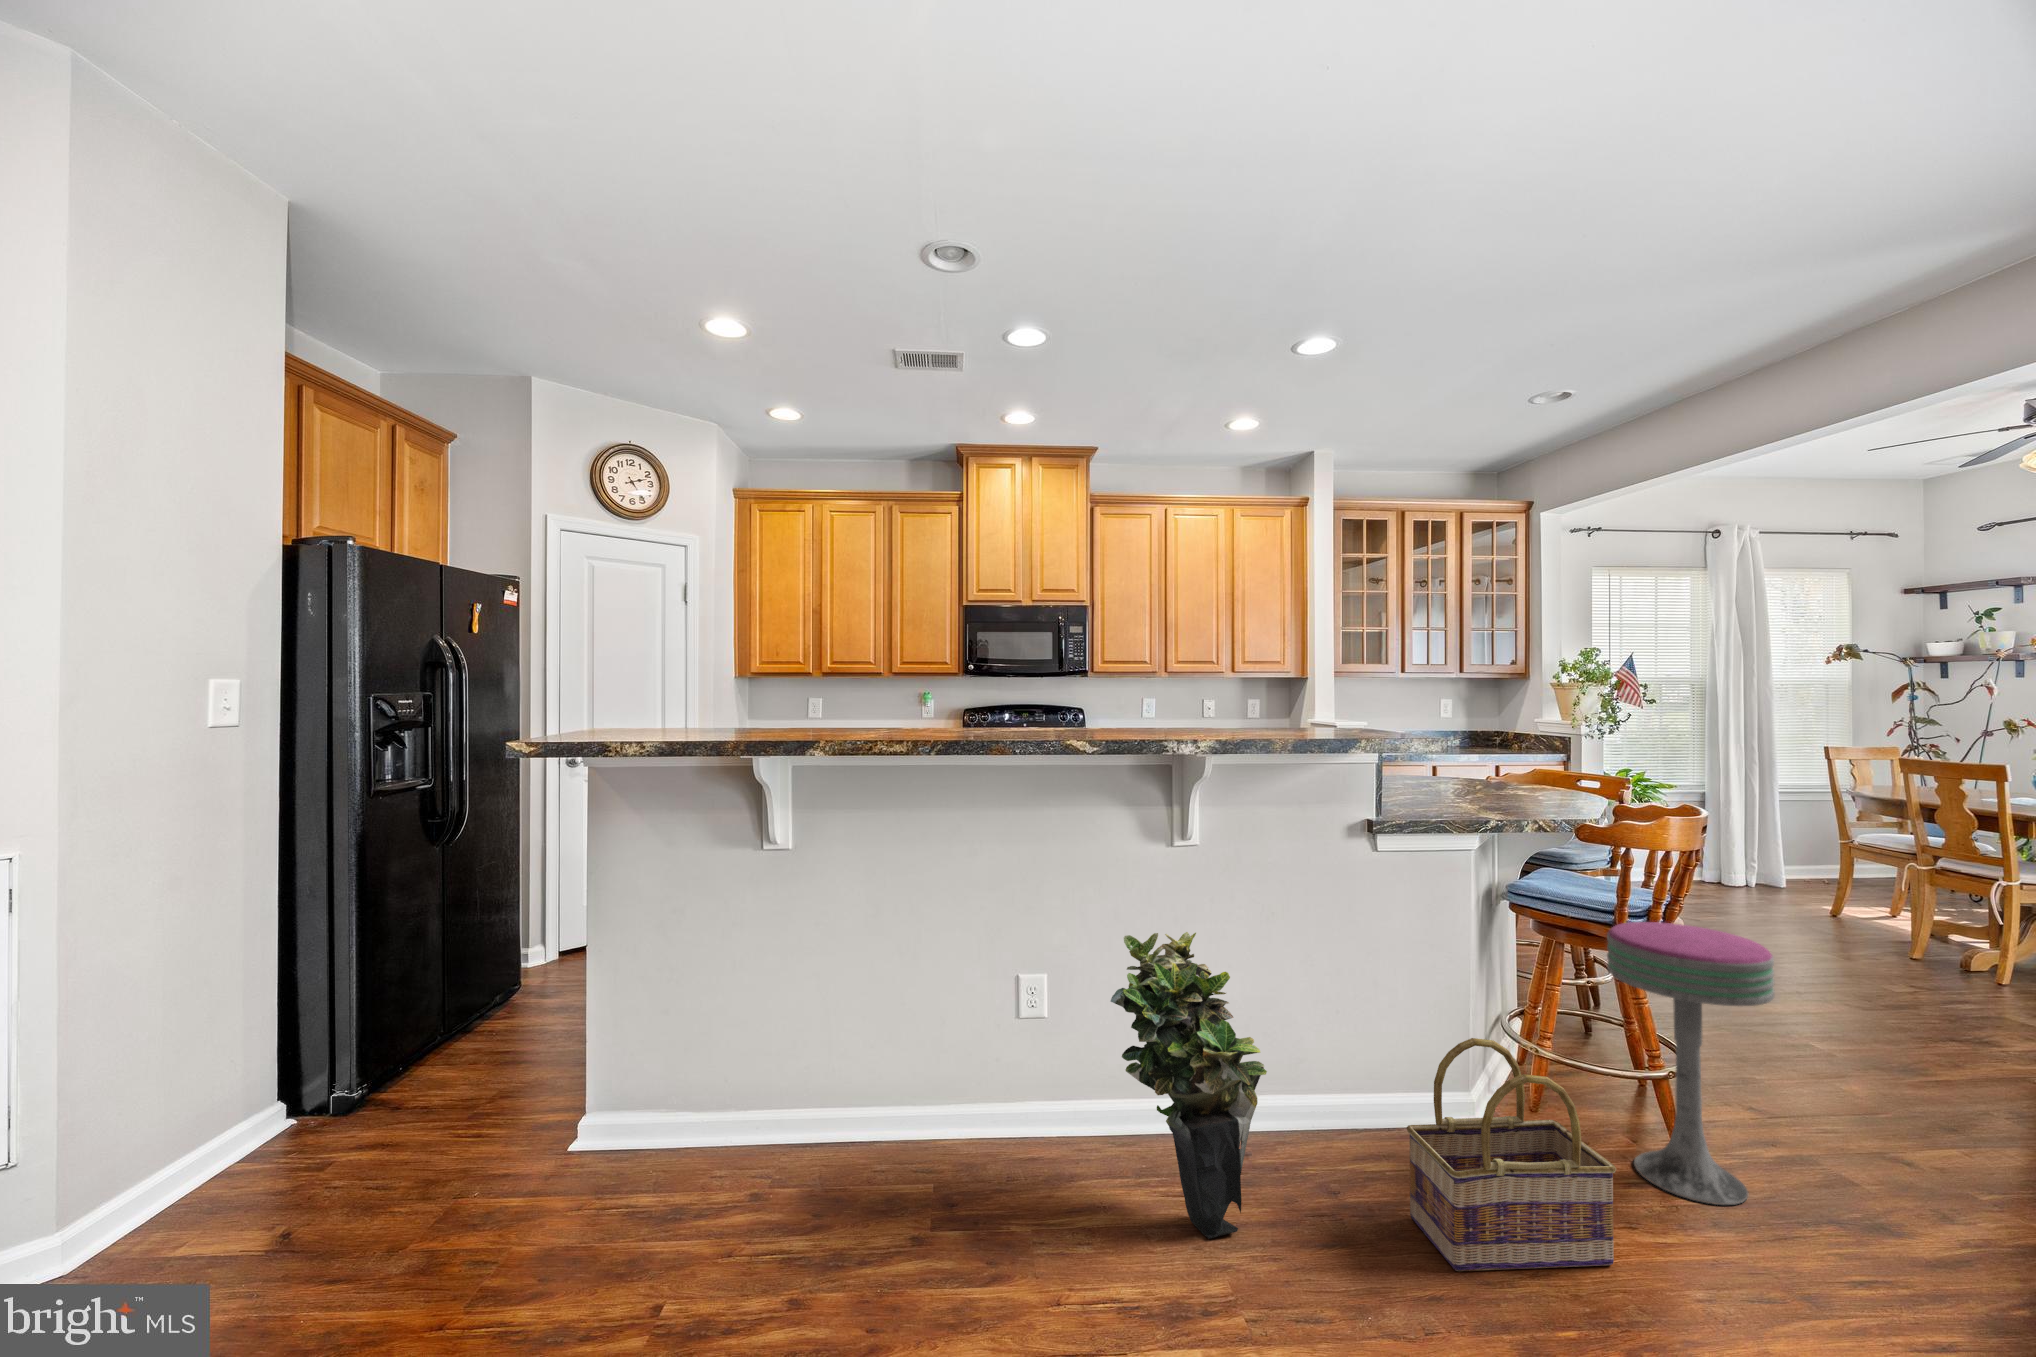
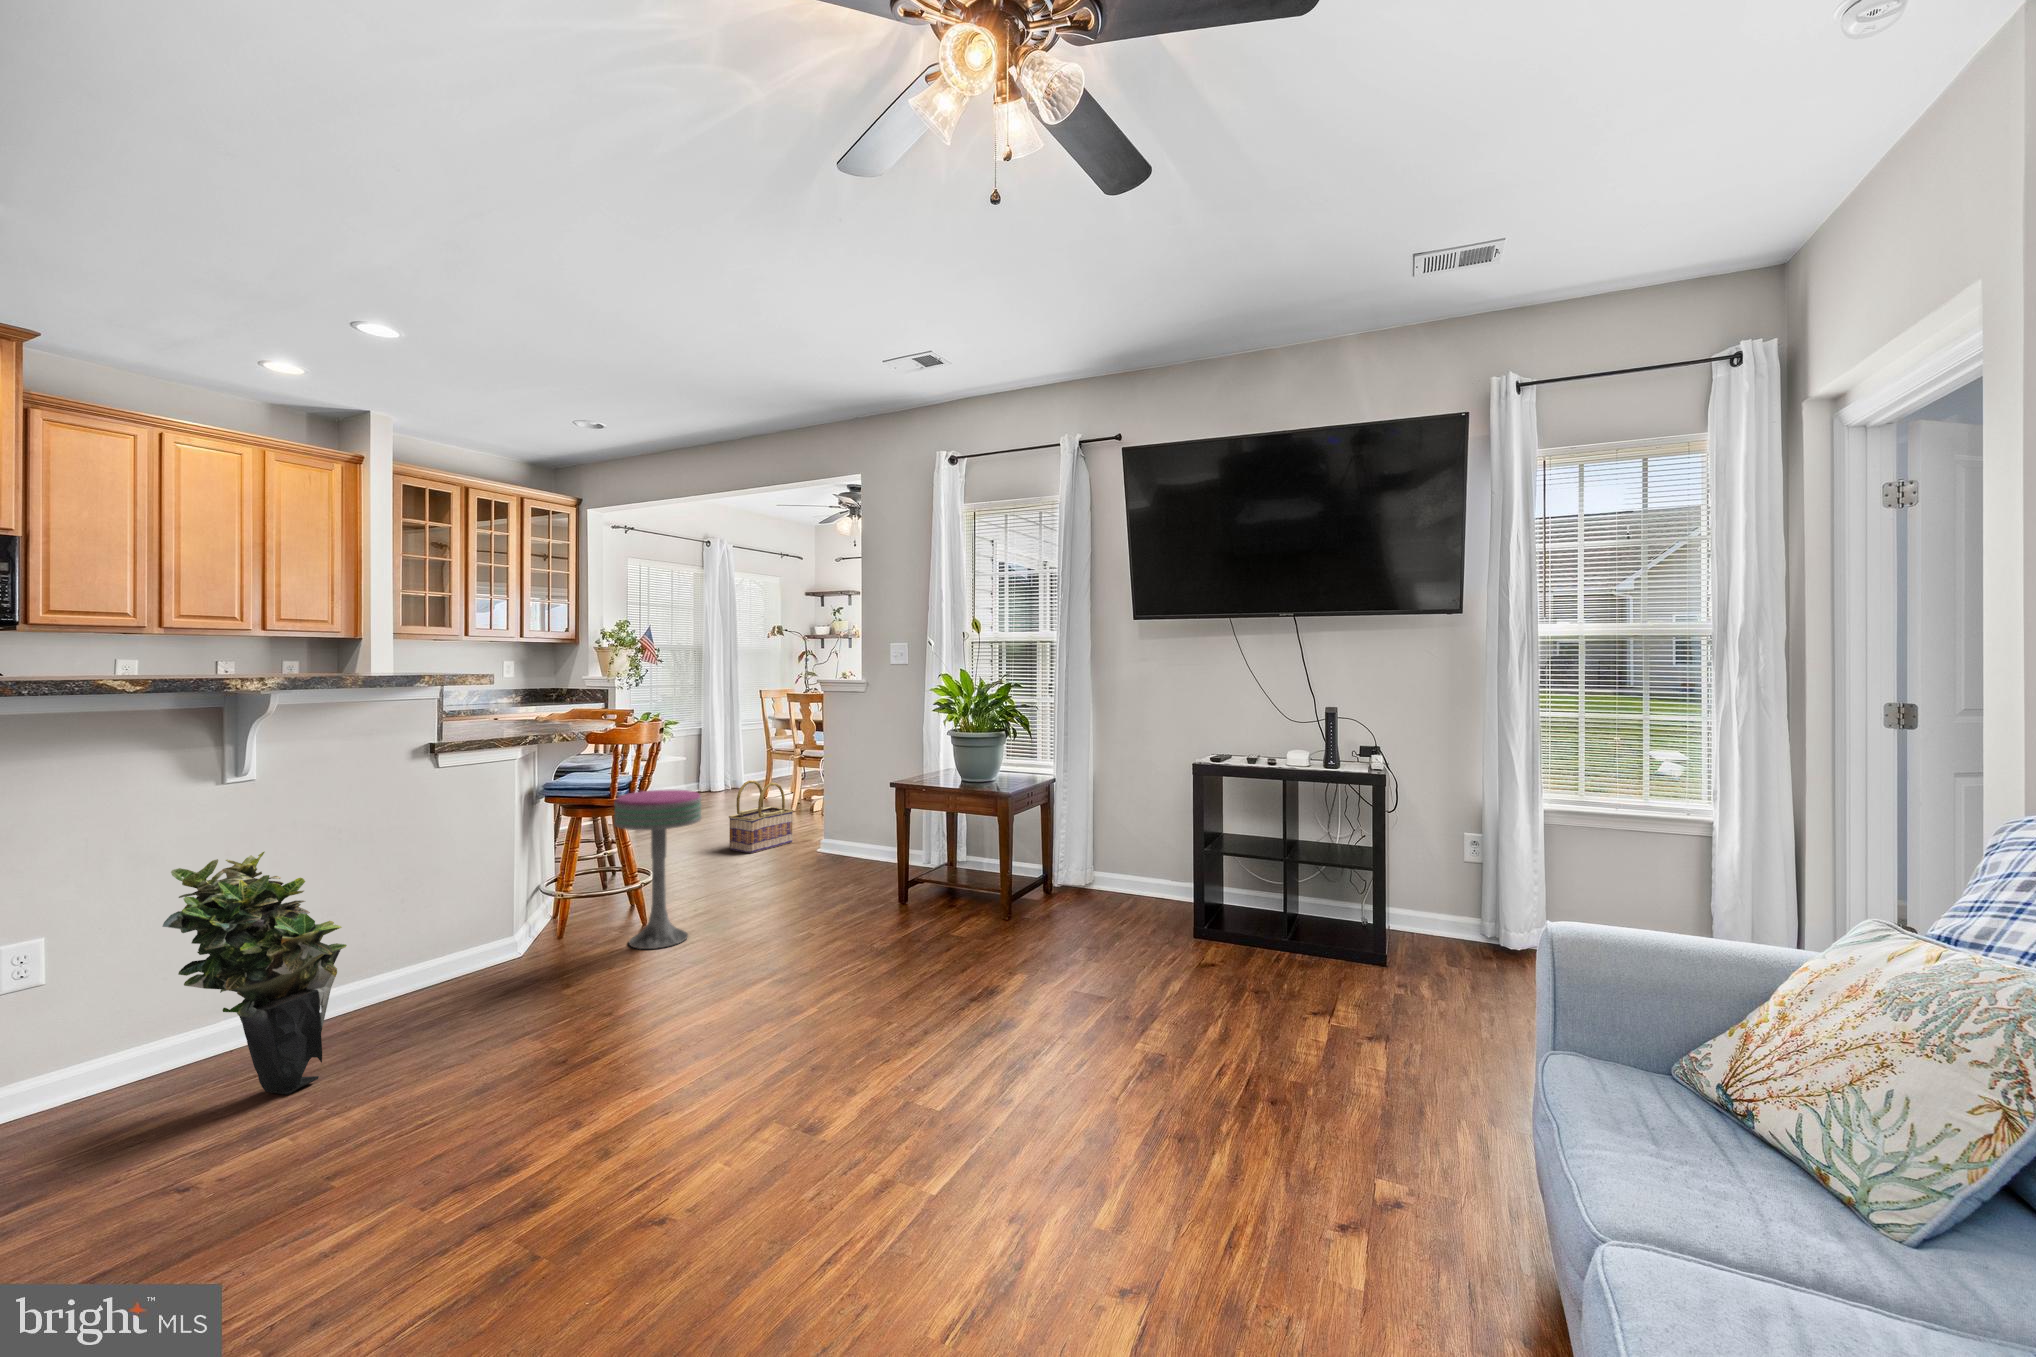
basket: present [1407,1038,1616,1271] -> present [729,780,793,853]

